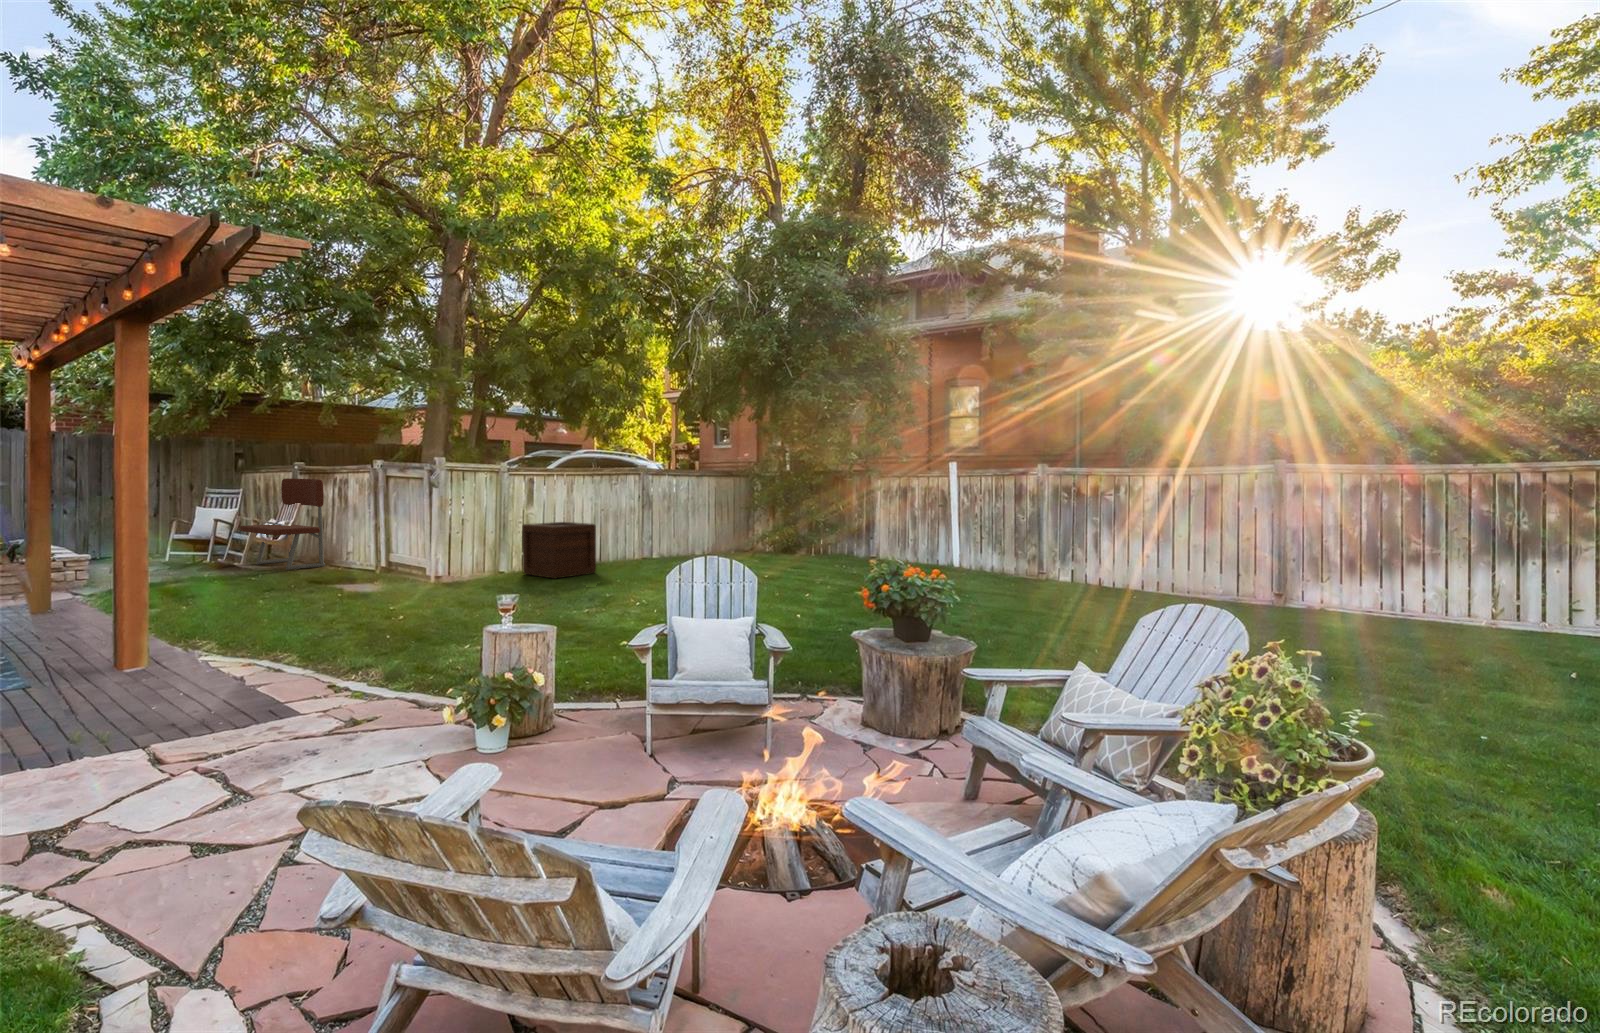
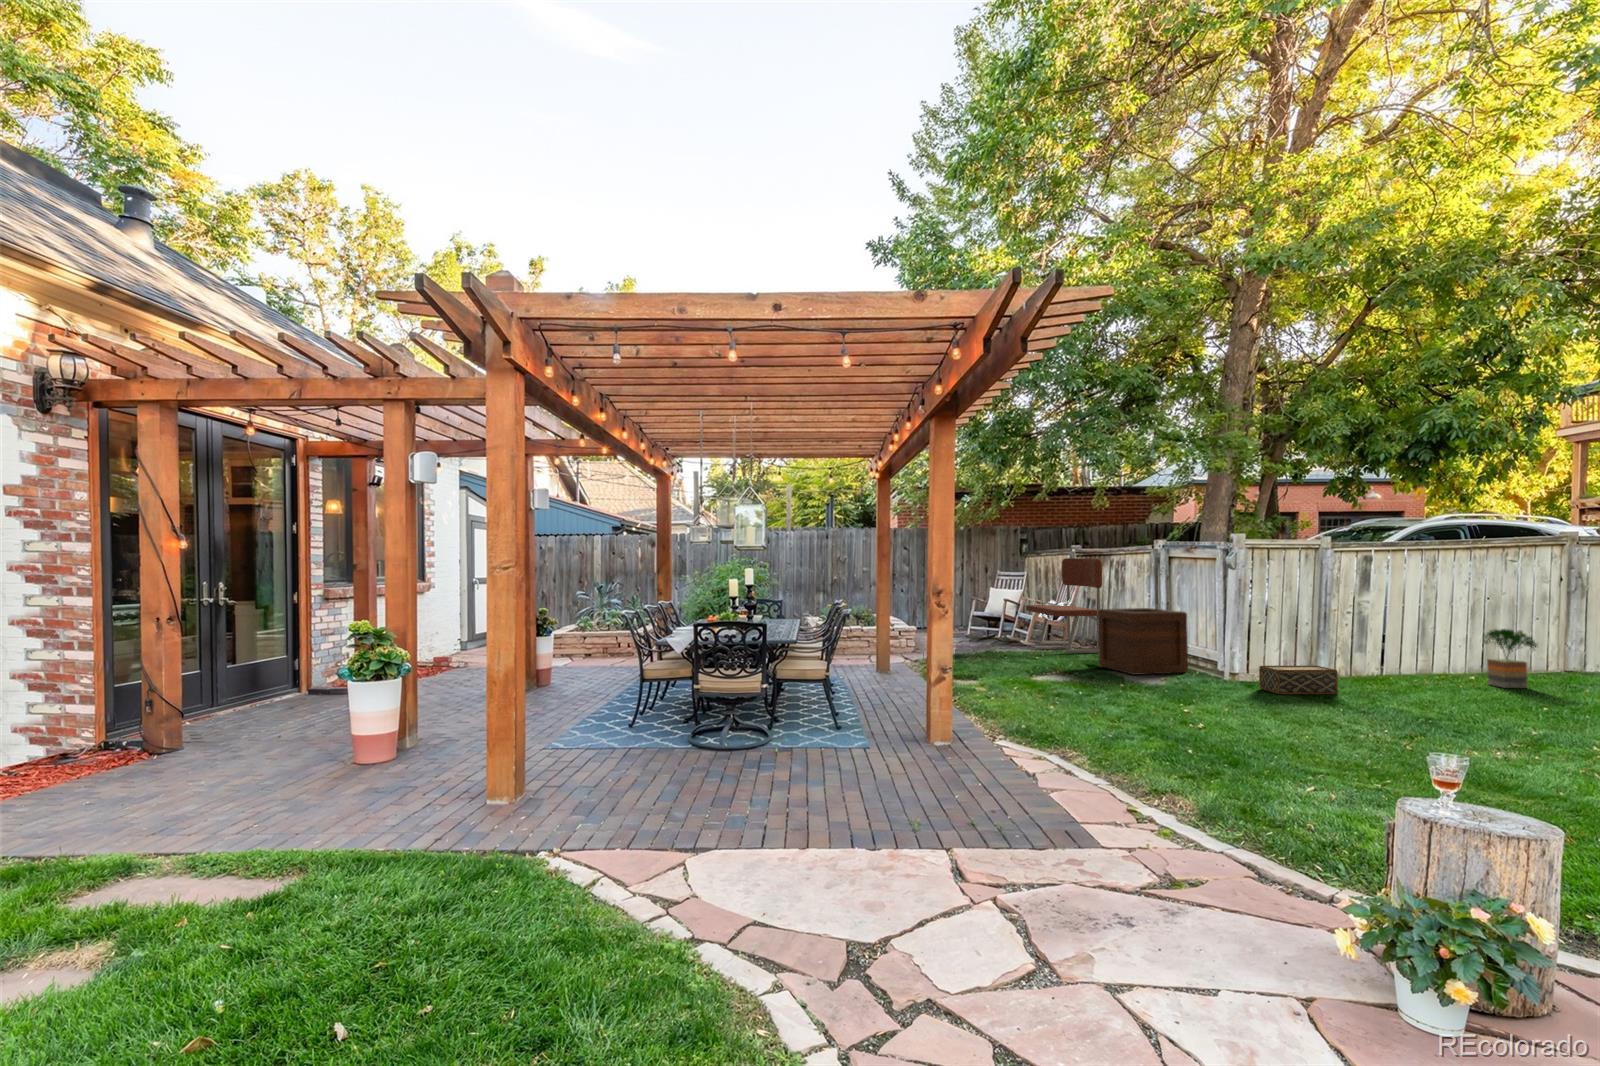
wooden crate: present [522,522,596,578] -> present [1098,608,1188,675]
potted tree: none [600,526,630,565] -> present [1482,629,1537,688]
woven basket: none [456,561,510,585] -> present [1259,665,1338,694]

